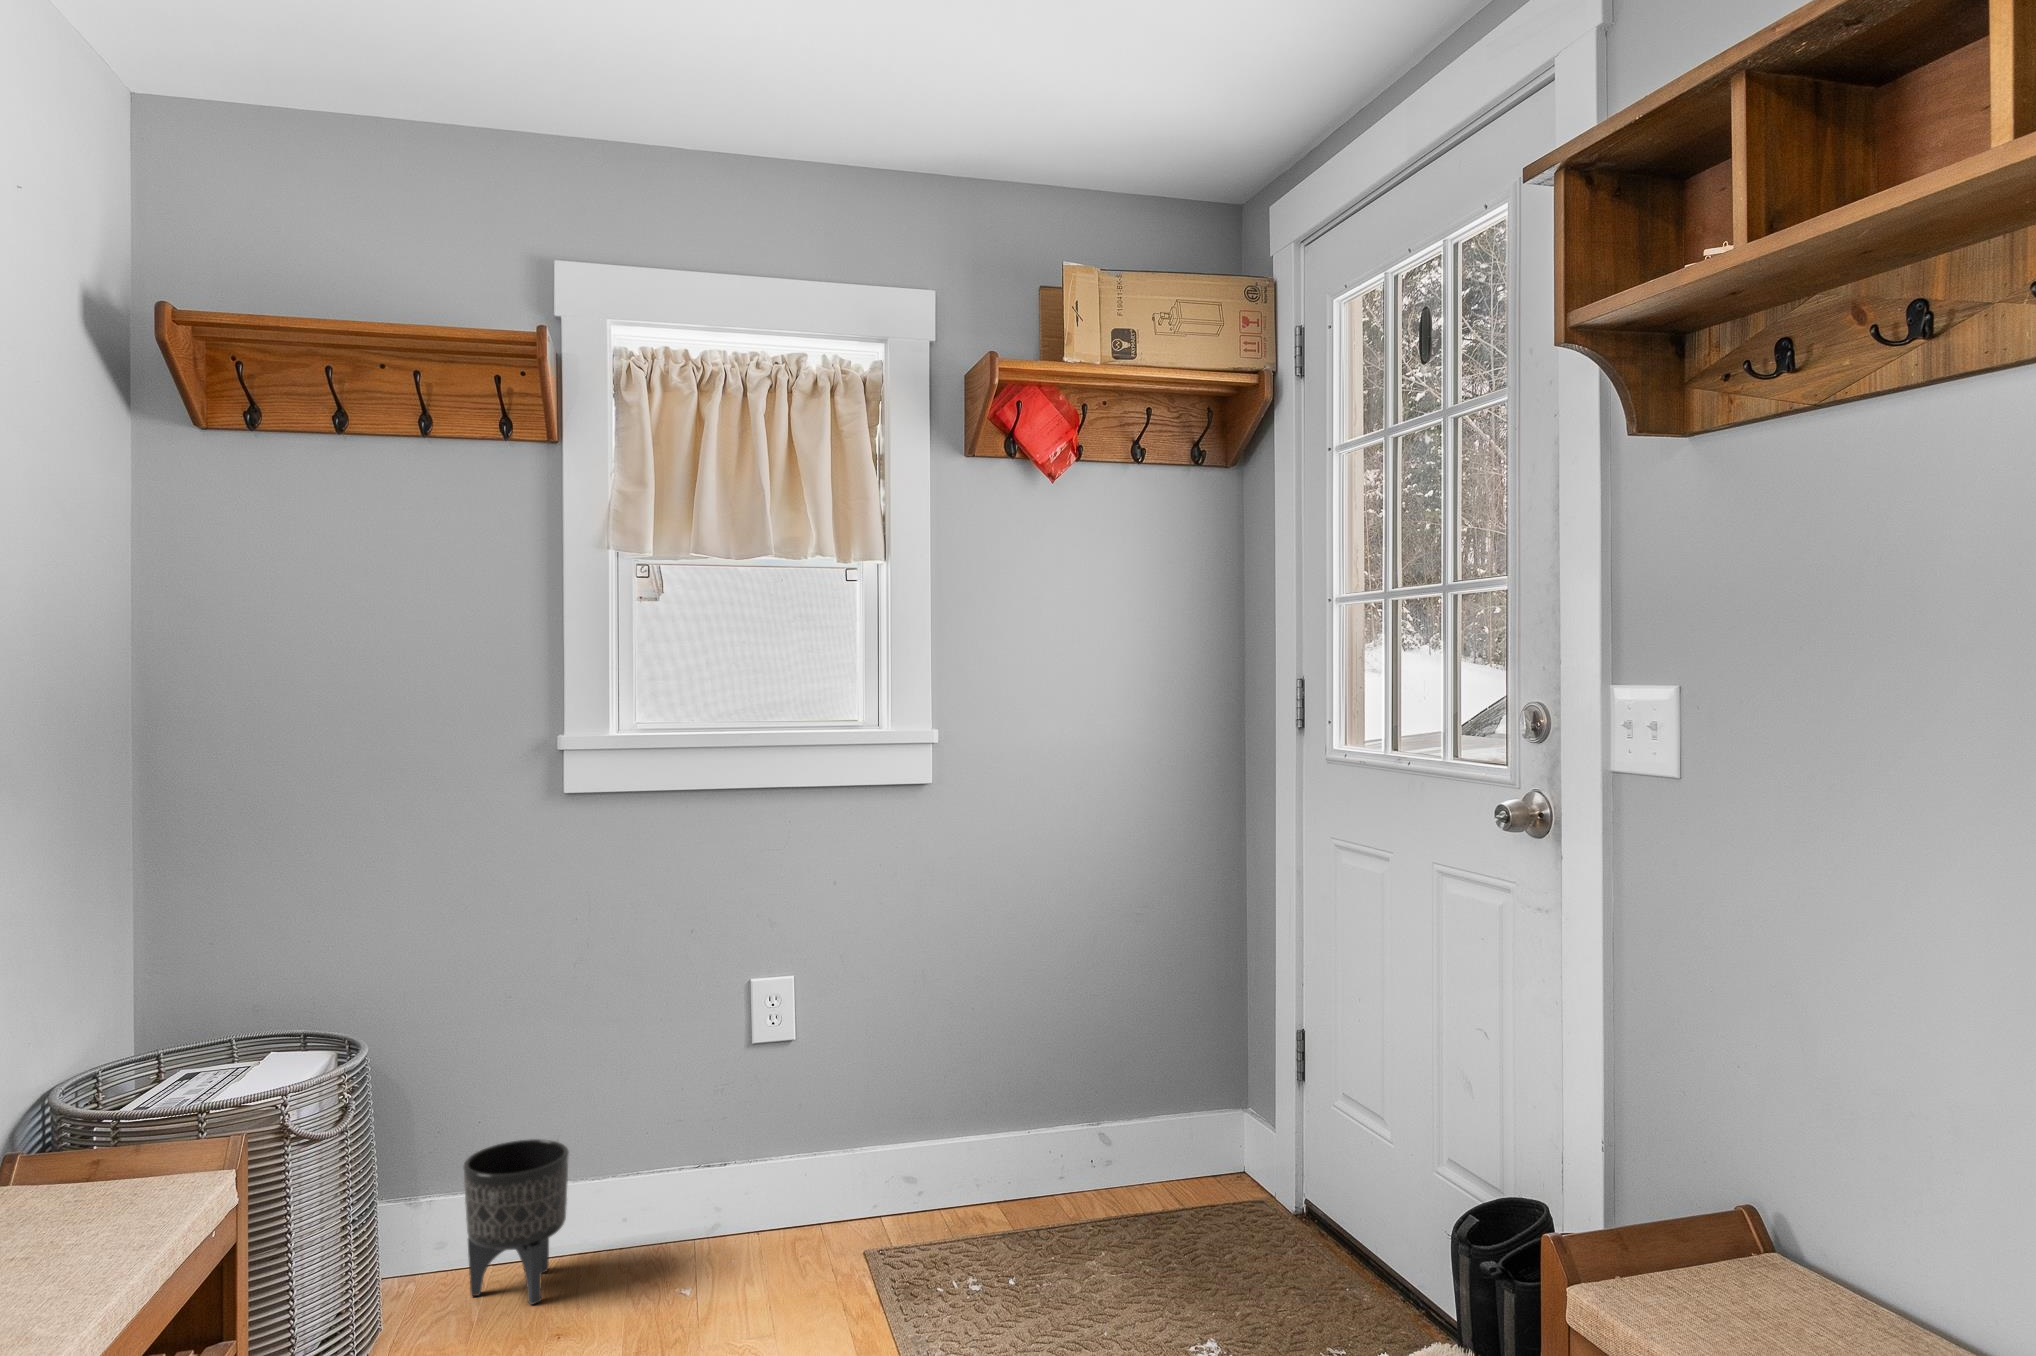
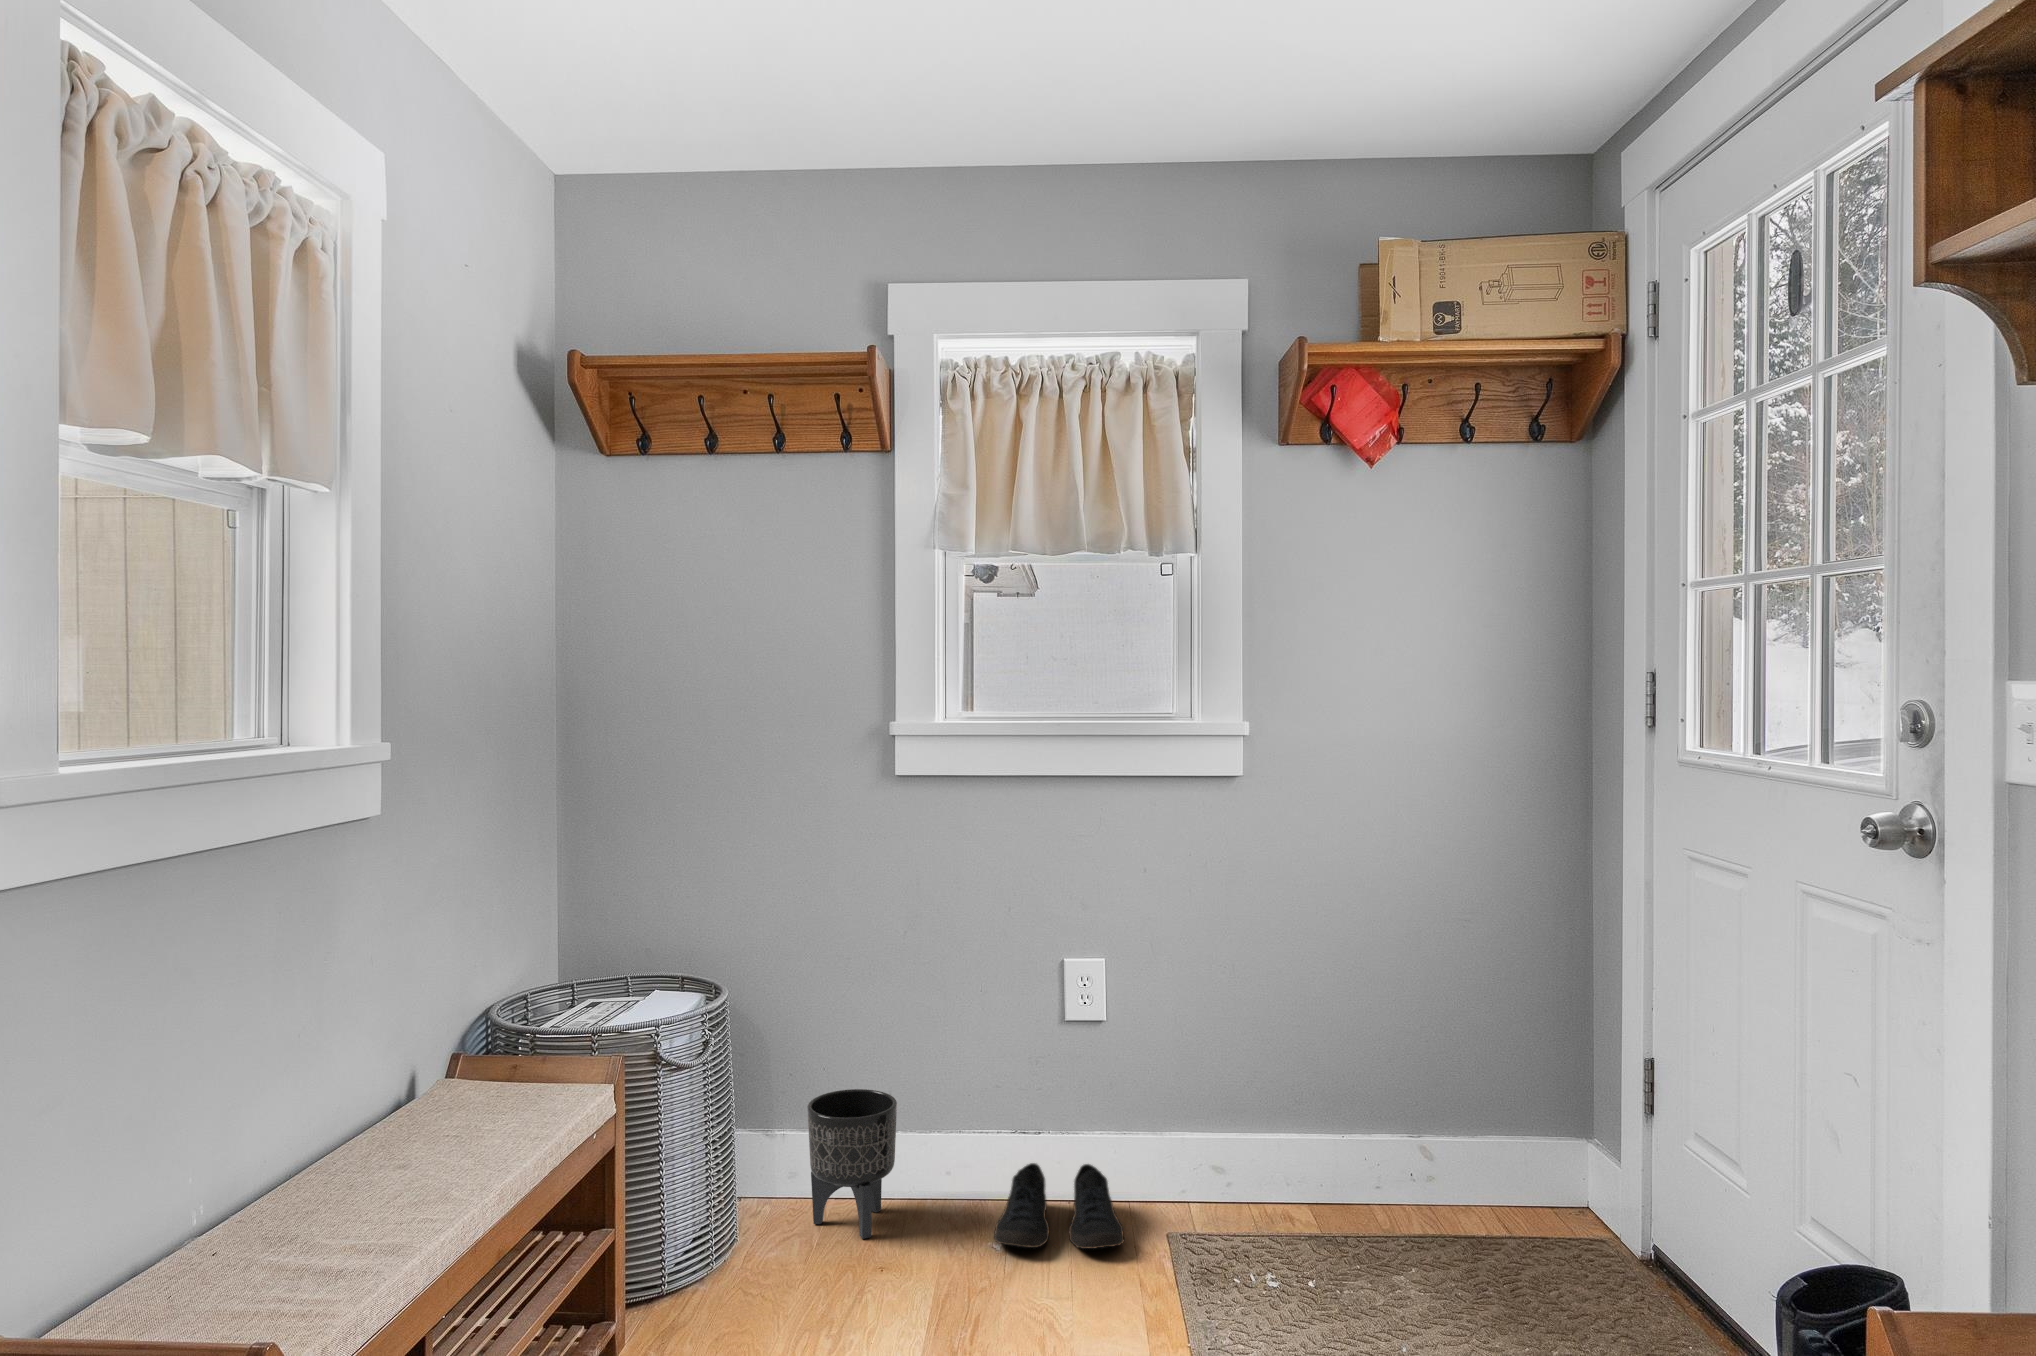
shoe: none [682,1190,821,1288] -> present [994,1163,1124,1249]

